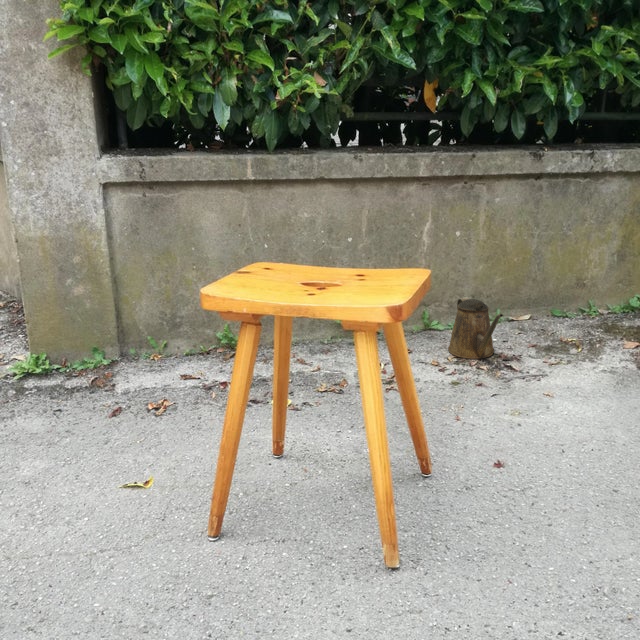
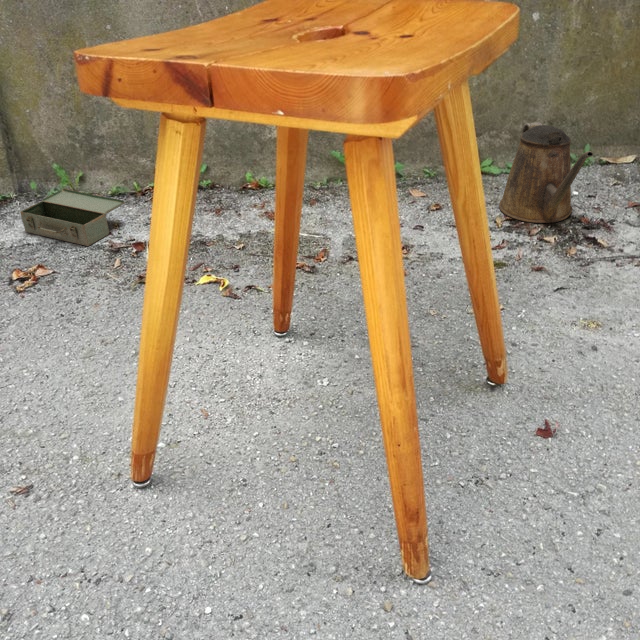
toolbox: none [137,351,206,386] -> present [20,189,125,246]

